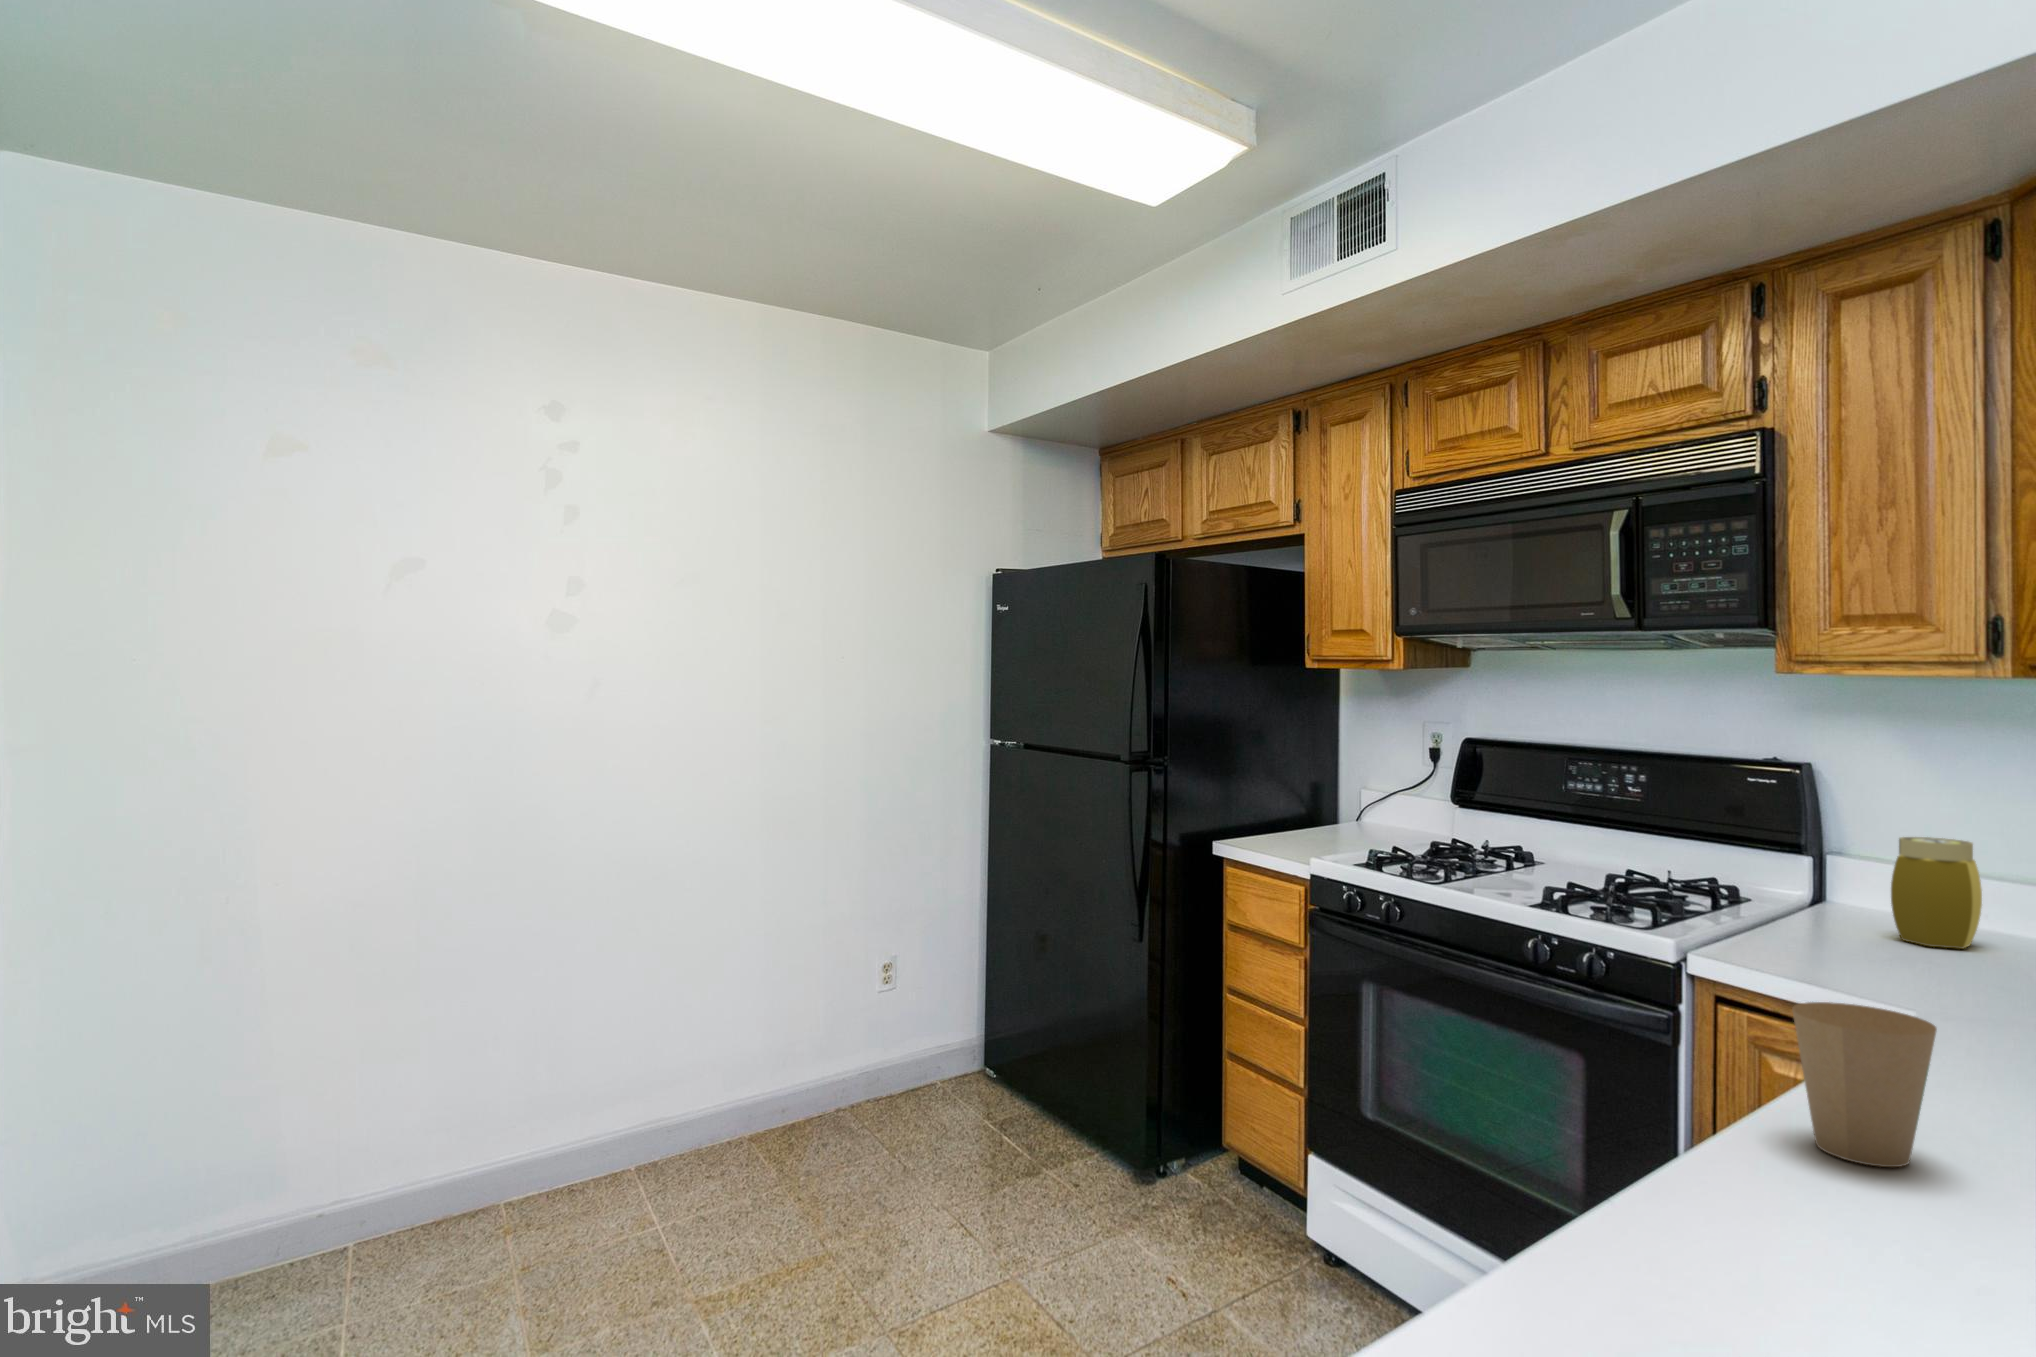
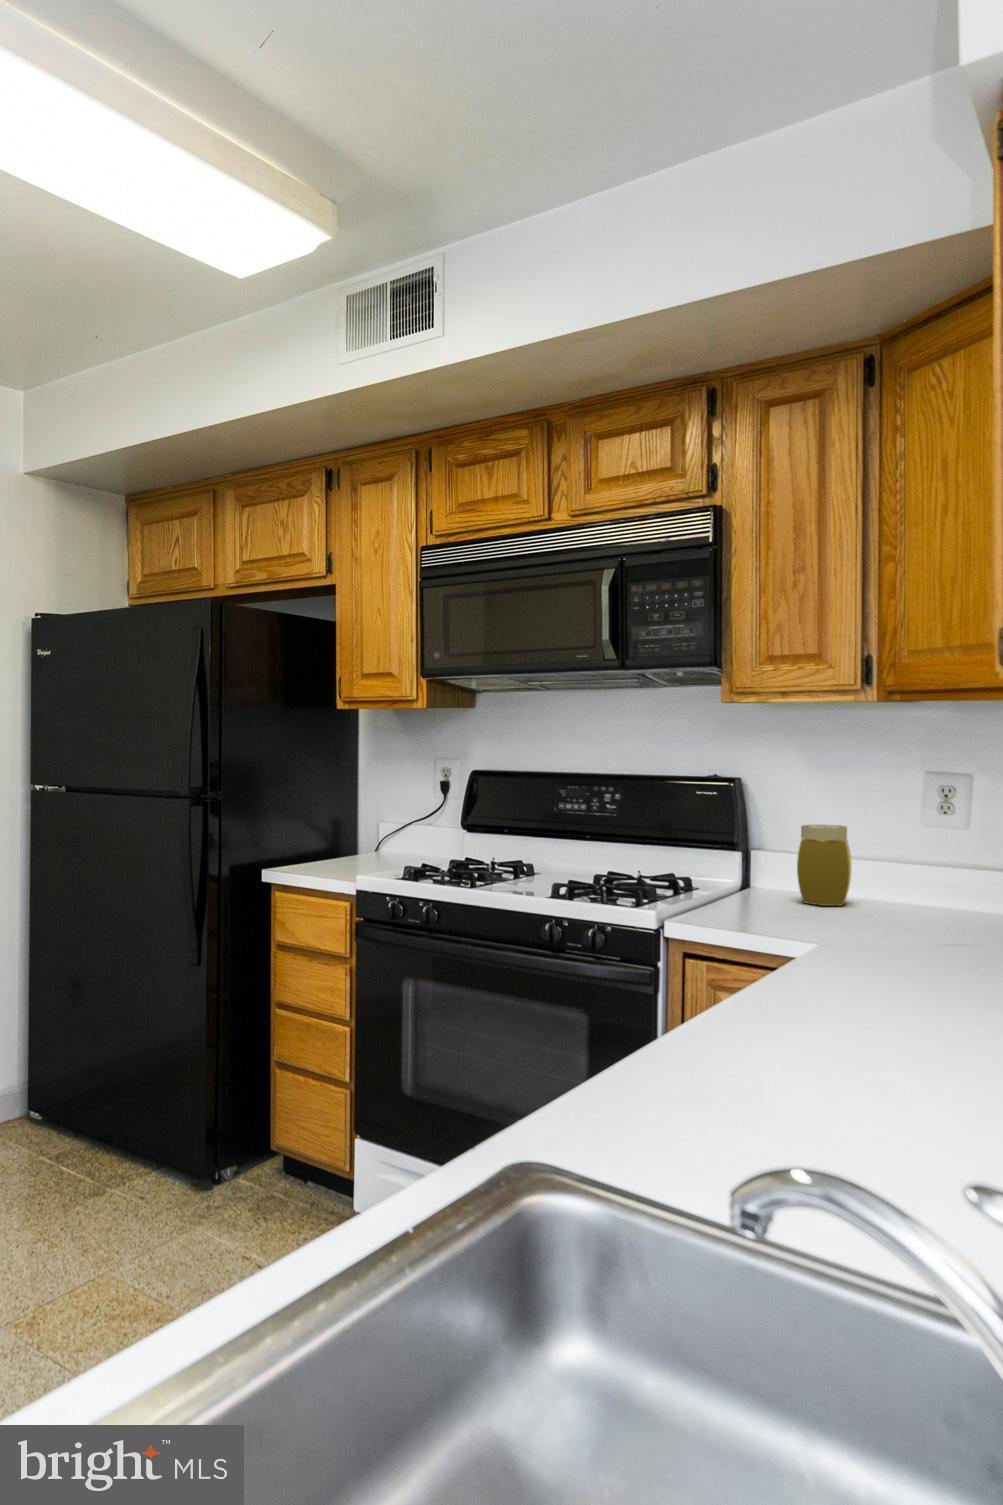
paper cup: present [1792,1002,1937,1167] -> none [842,951,950,1086]

